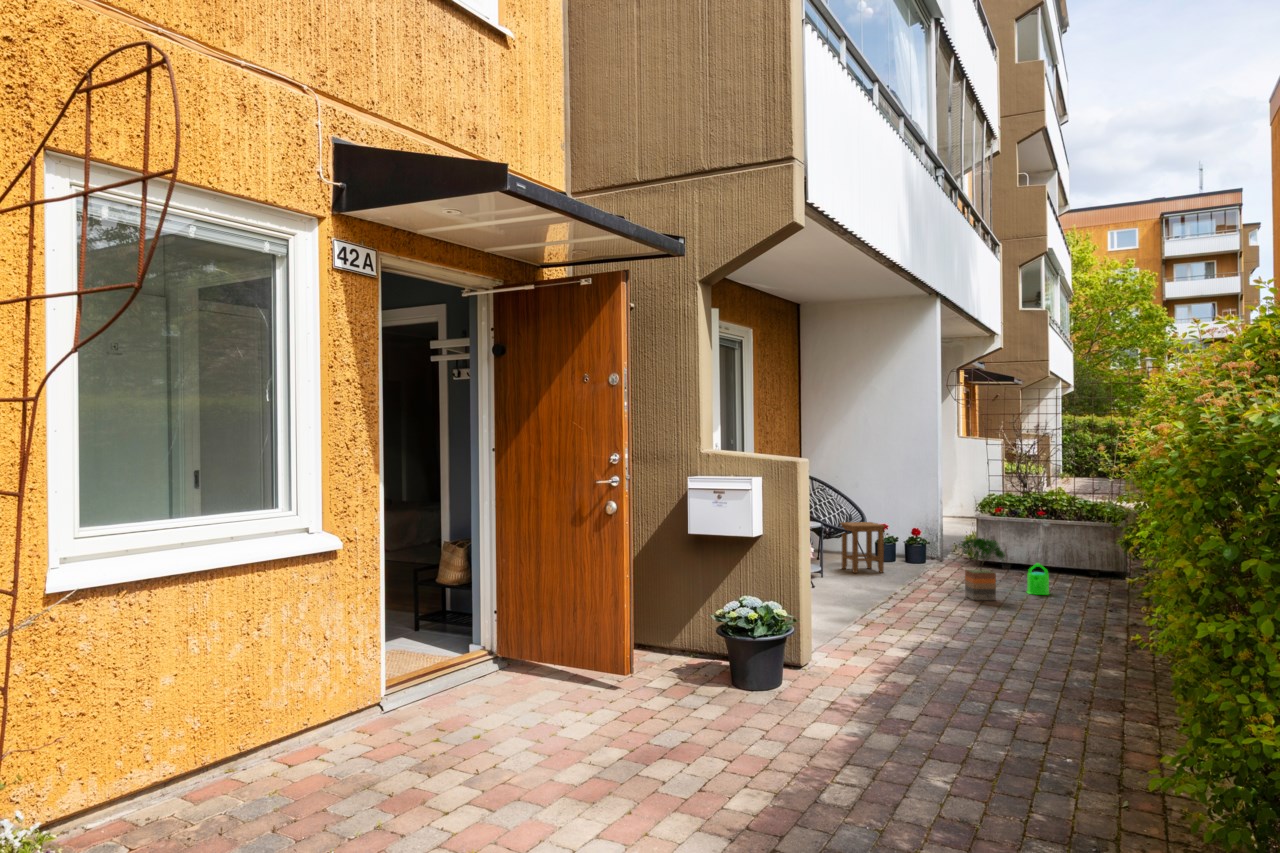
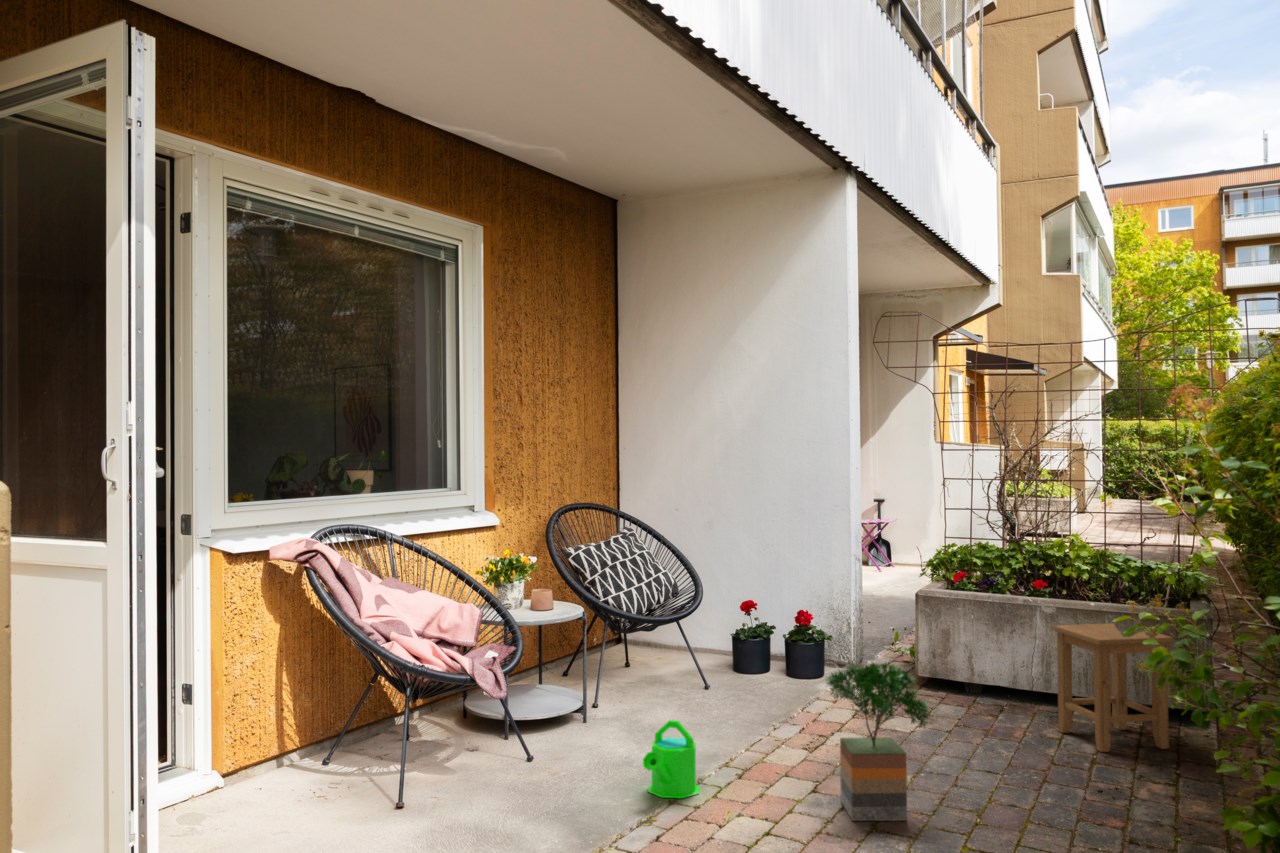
stool: present [840,522,885,573] -> present [1052,623,1173,752]
watering can: present [1027,563,1049,595] -> present [643,720,700,798]

